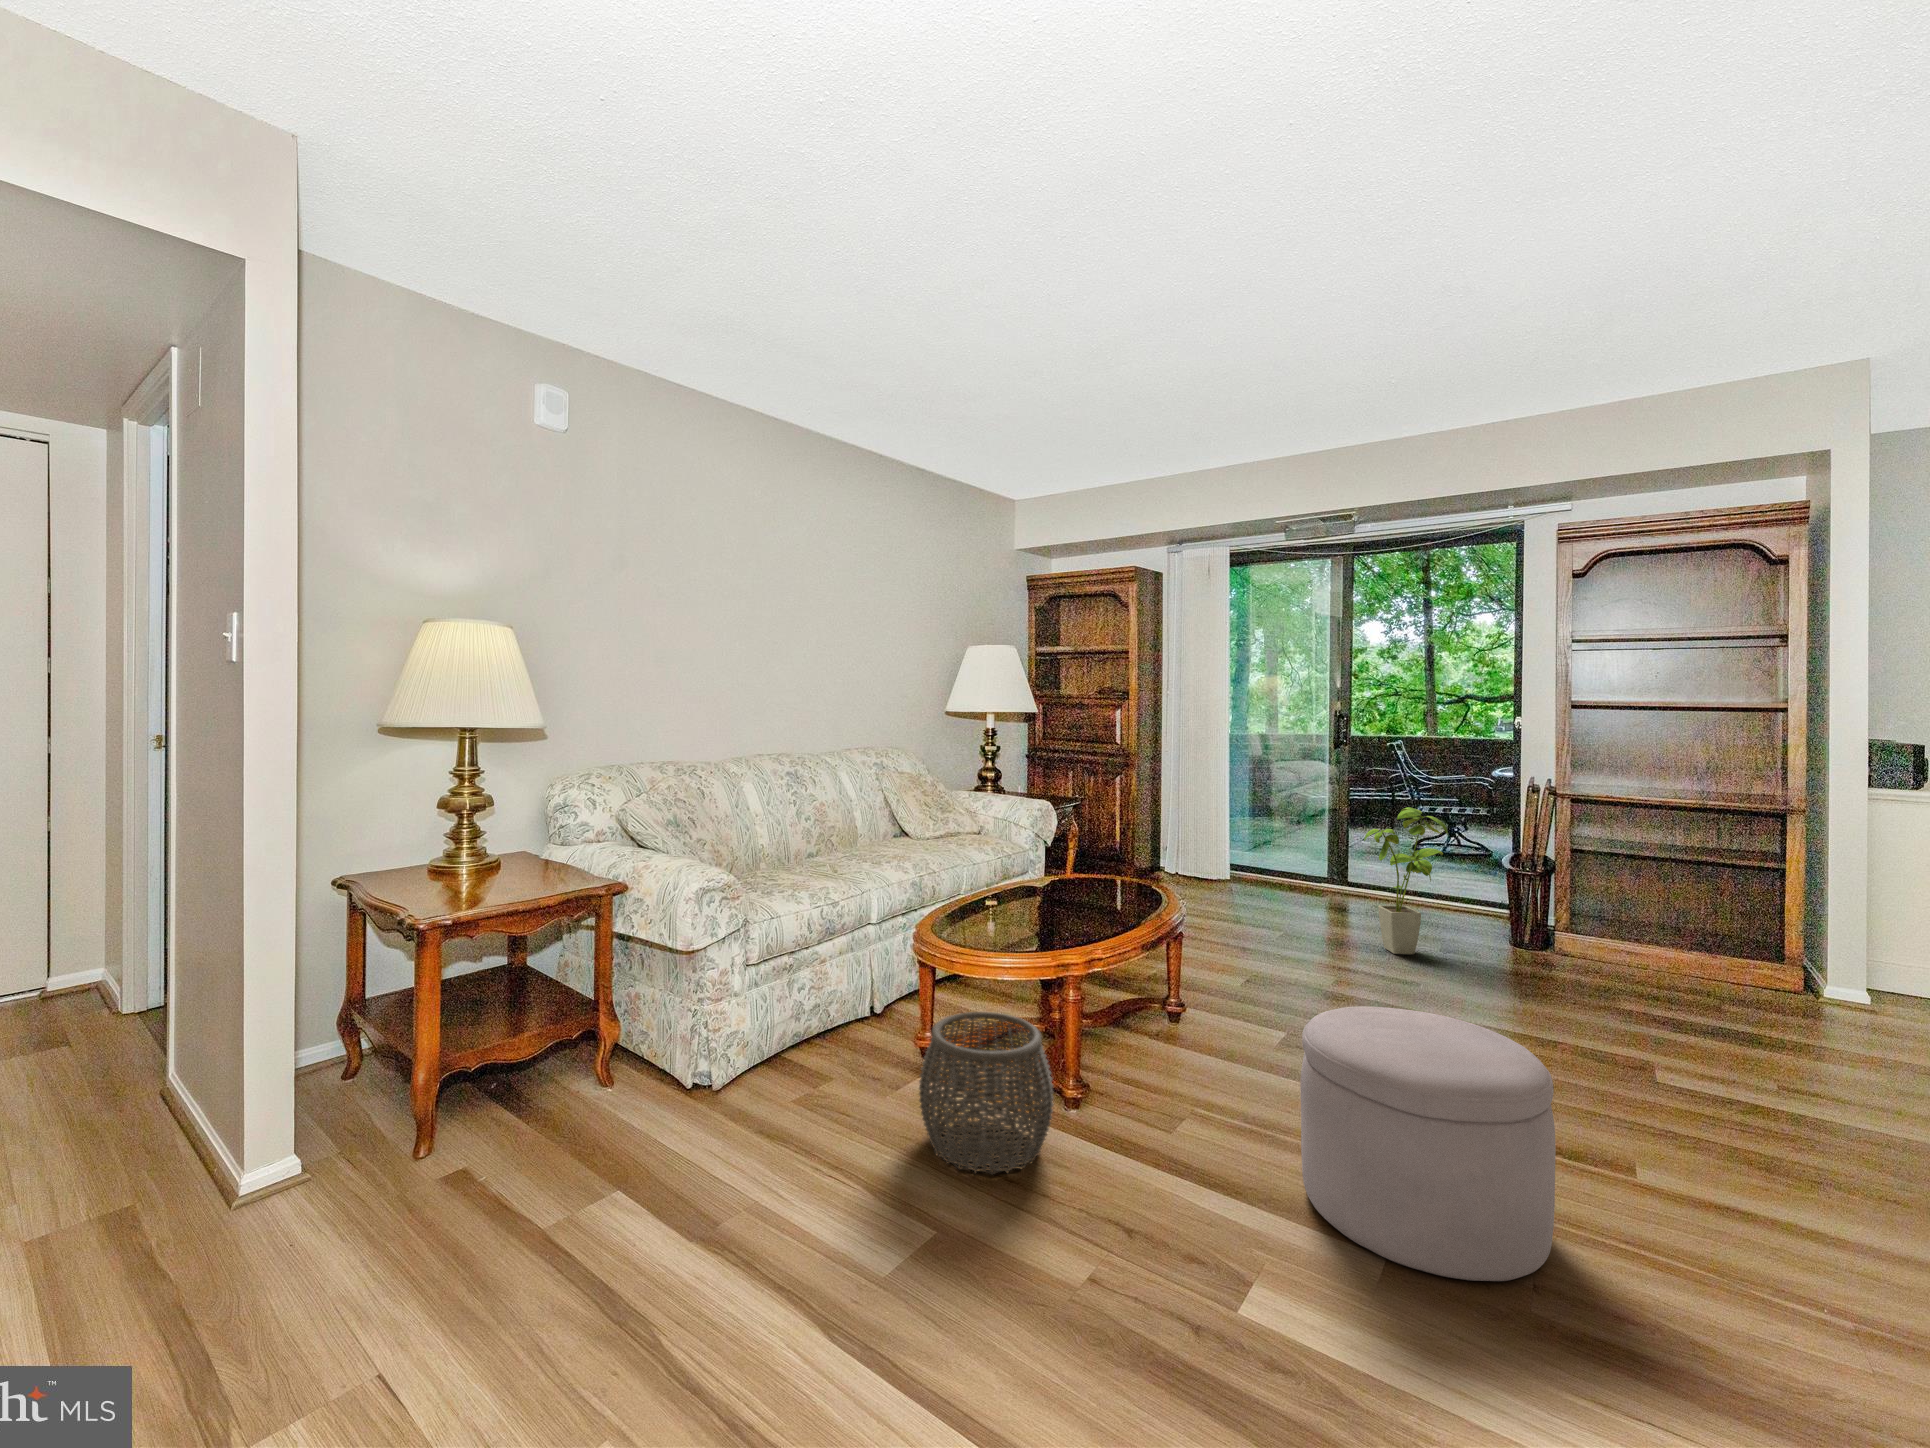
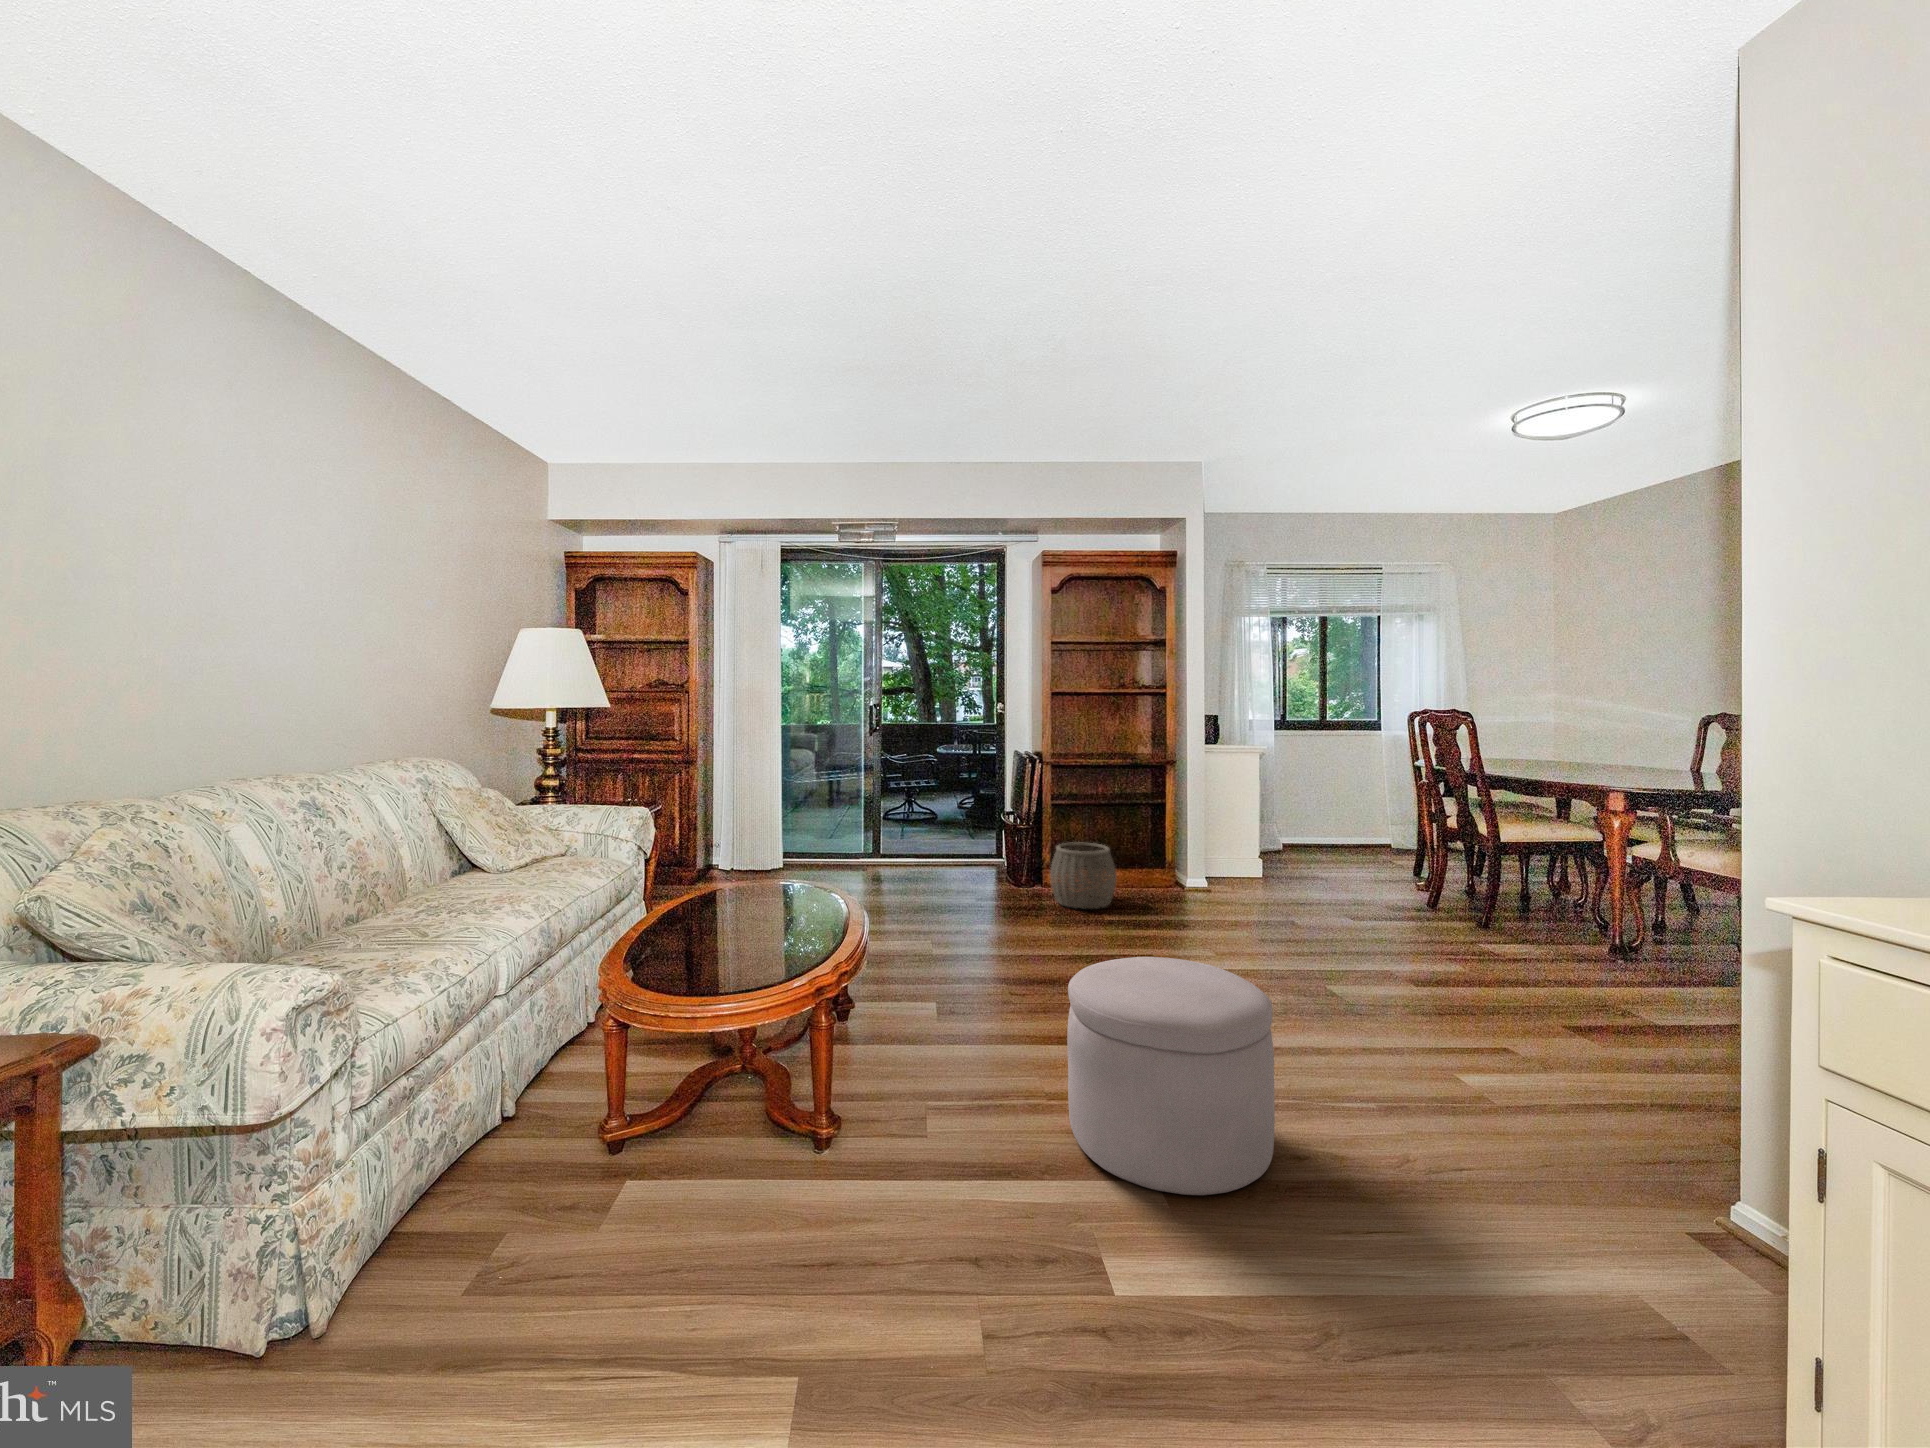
house plant: present [1364,807,1448,955] -> none [934,780,1001,910]
woven basket: present [919,1012,1054,1174] -> present [1050,842,1116,909]

